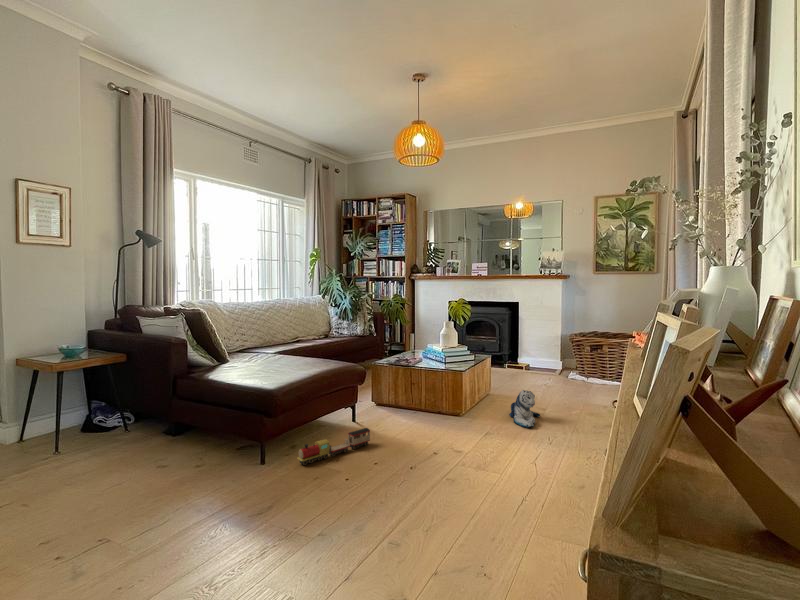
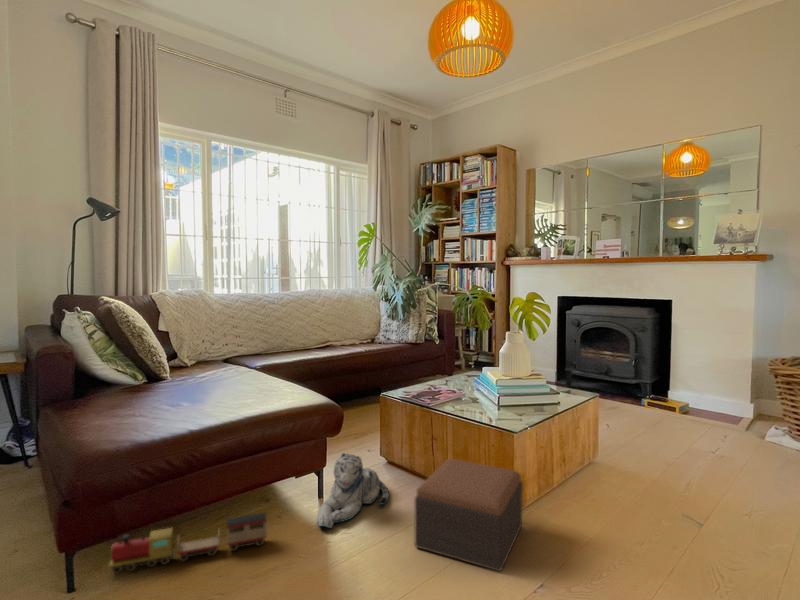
plush toy: present [509,390,540,428] -> present [317,453,389,528]
footstool: none [444,392,490,436] -> present [415,459,523,571]

